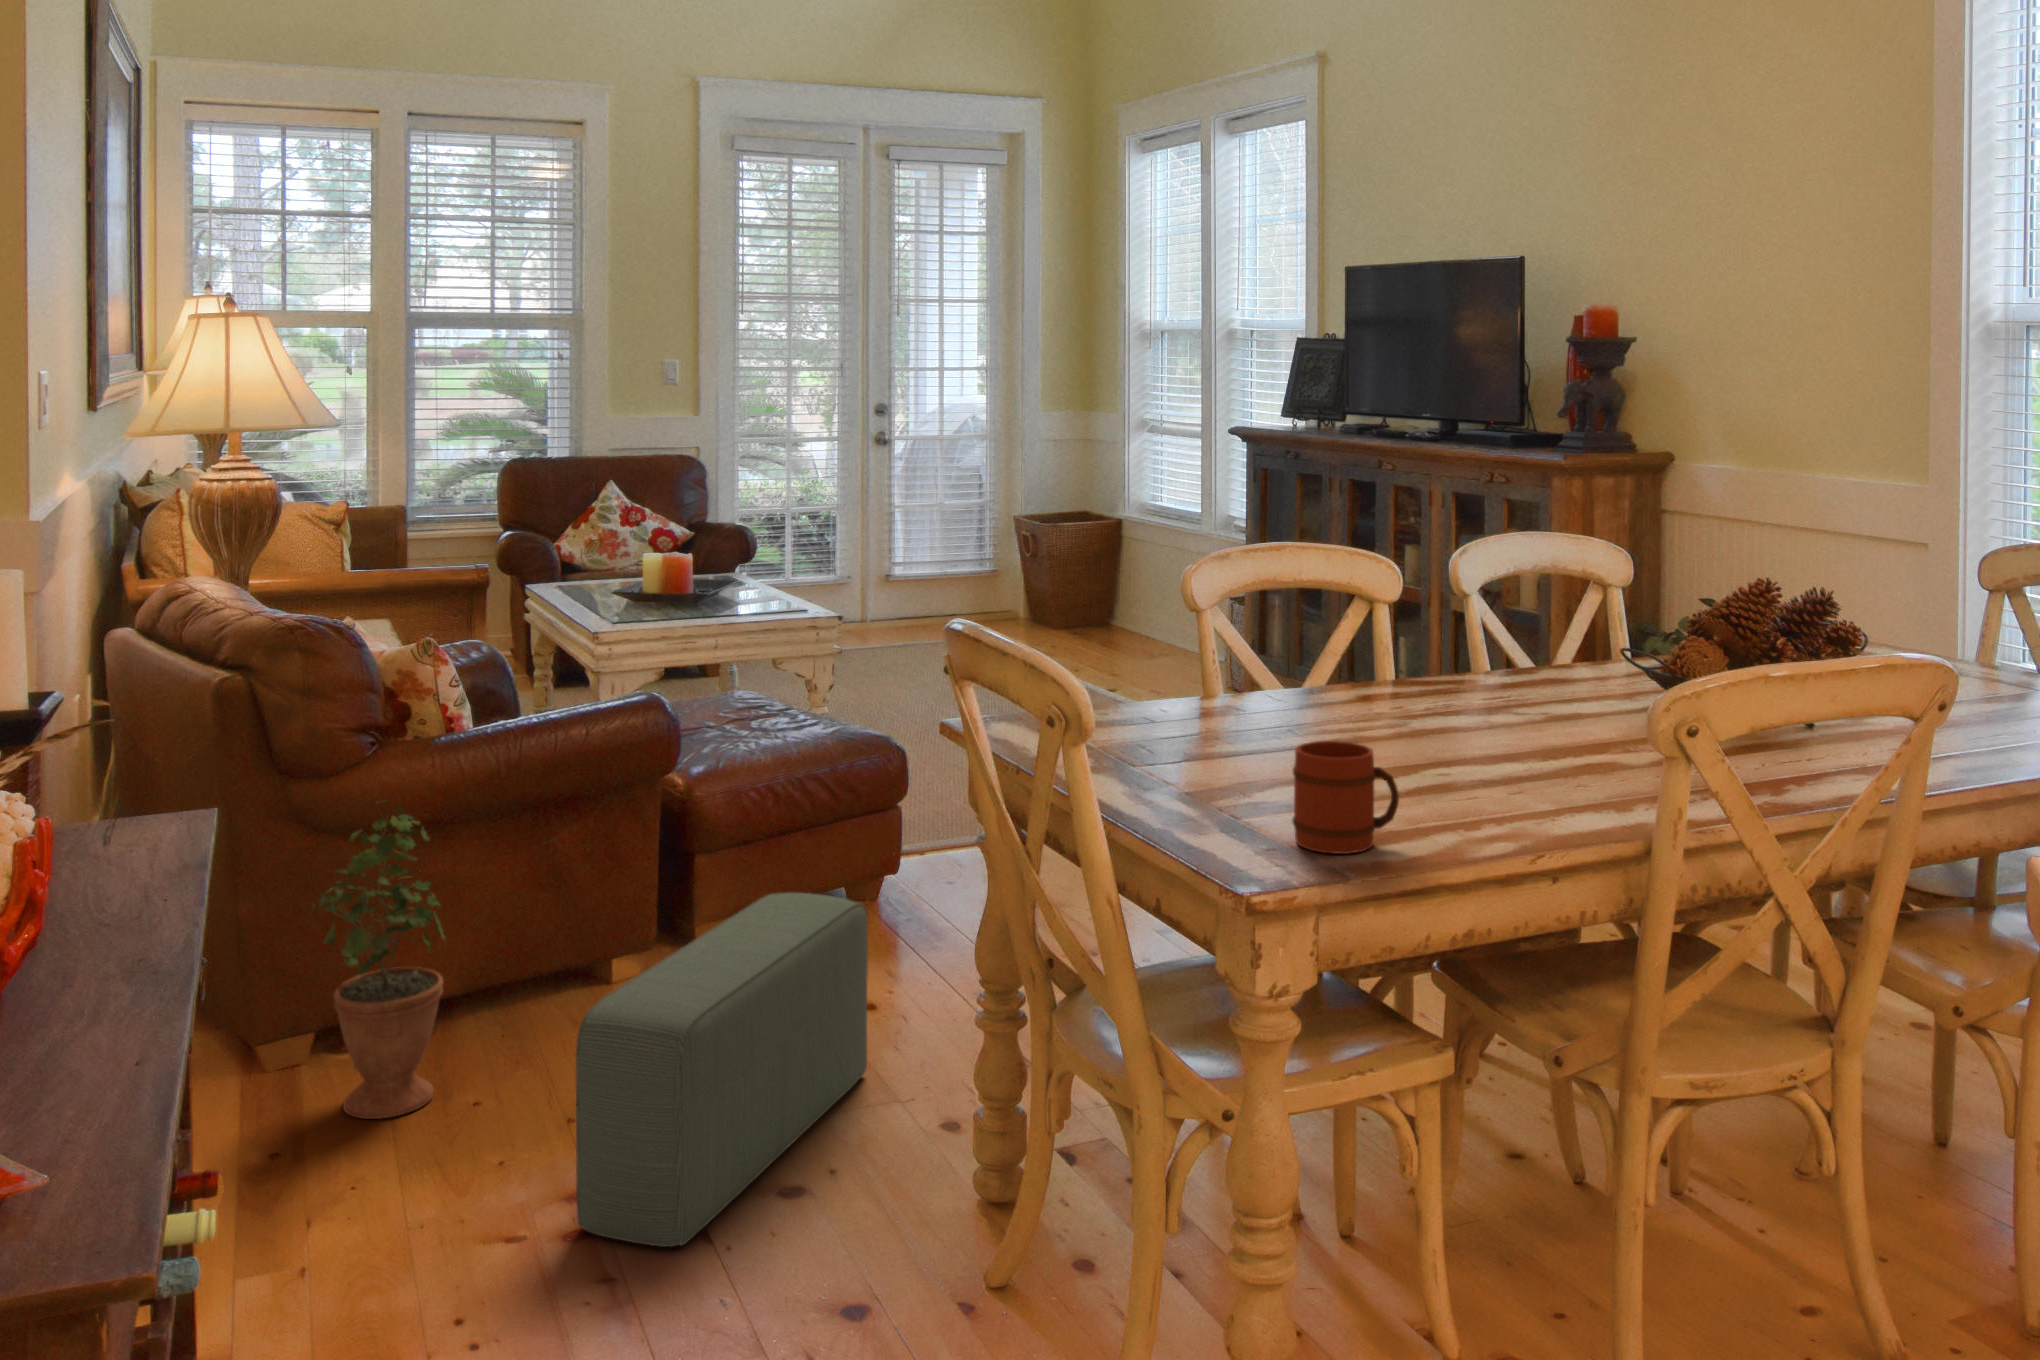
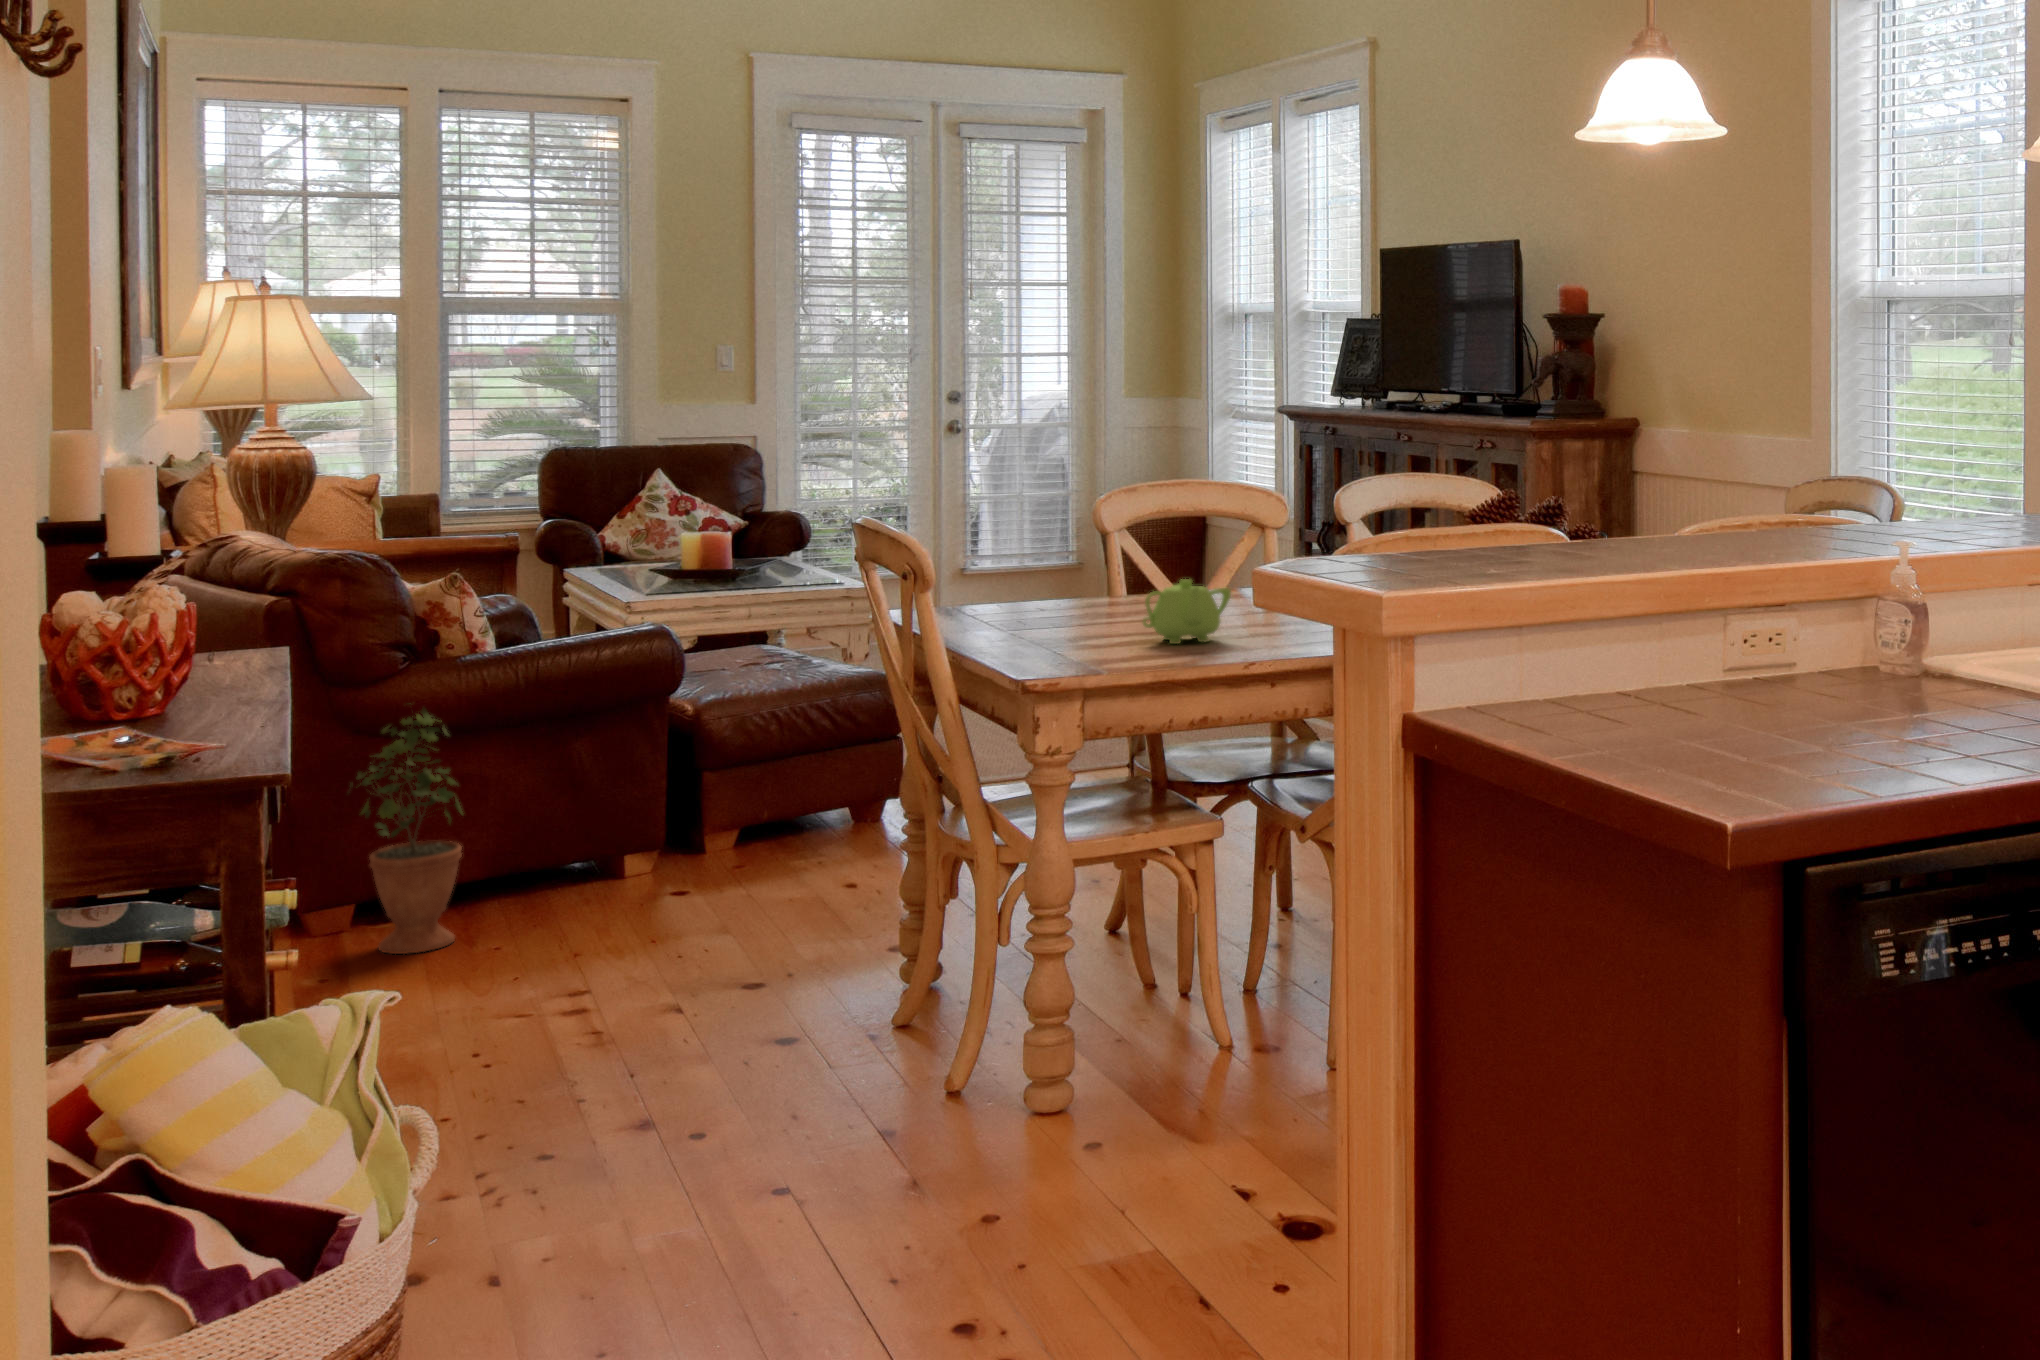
teapot: none [1411,715,1528,813] -> present [1143,579,1231,644]
mug: present [1293,741,1399,854] -> none [1037,591,1109,661]
pouf: present [576,893,868,1247] -> none [560,774,821,1006]

